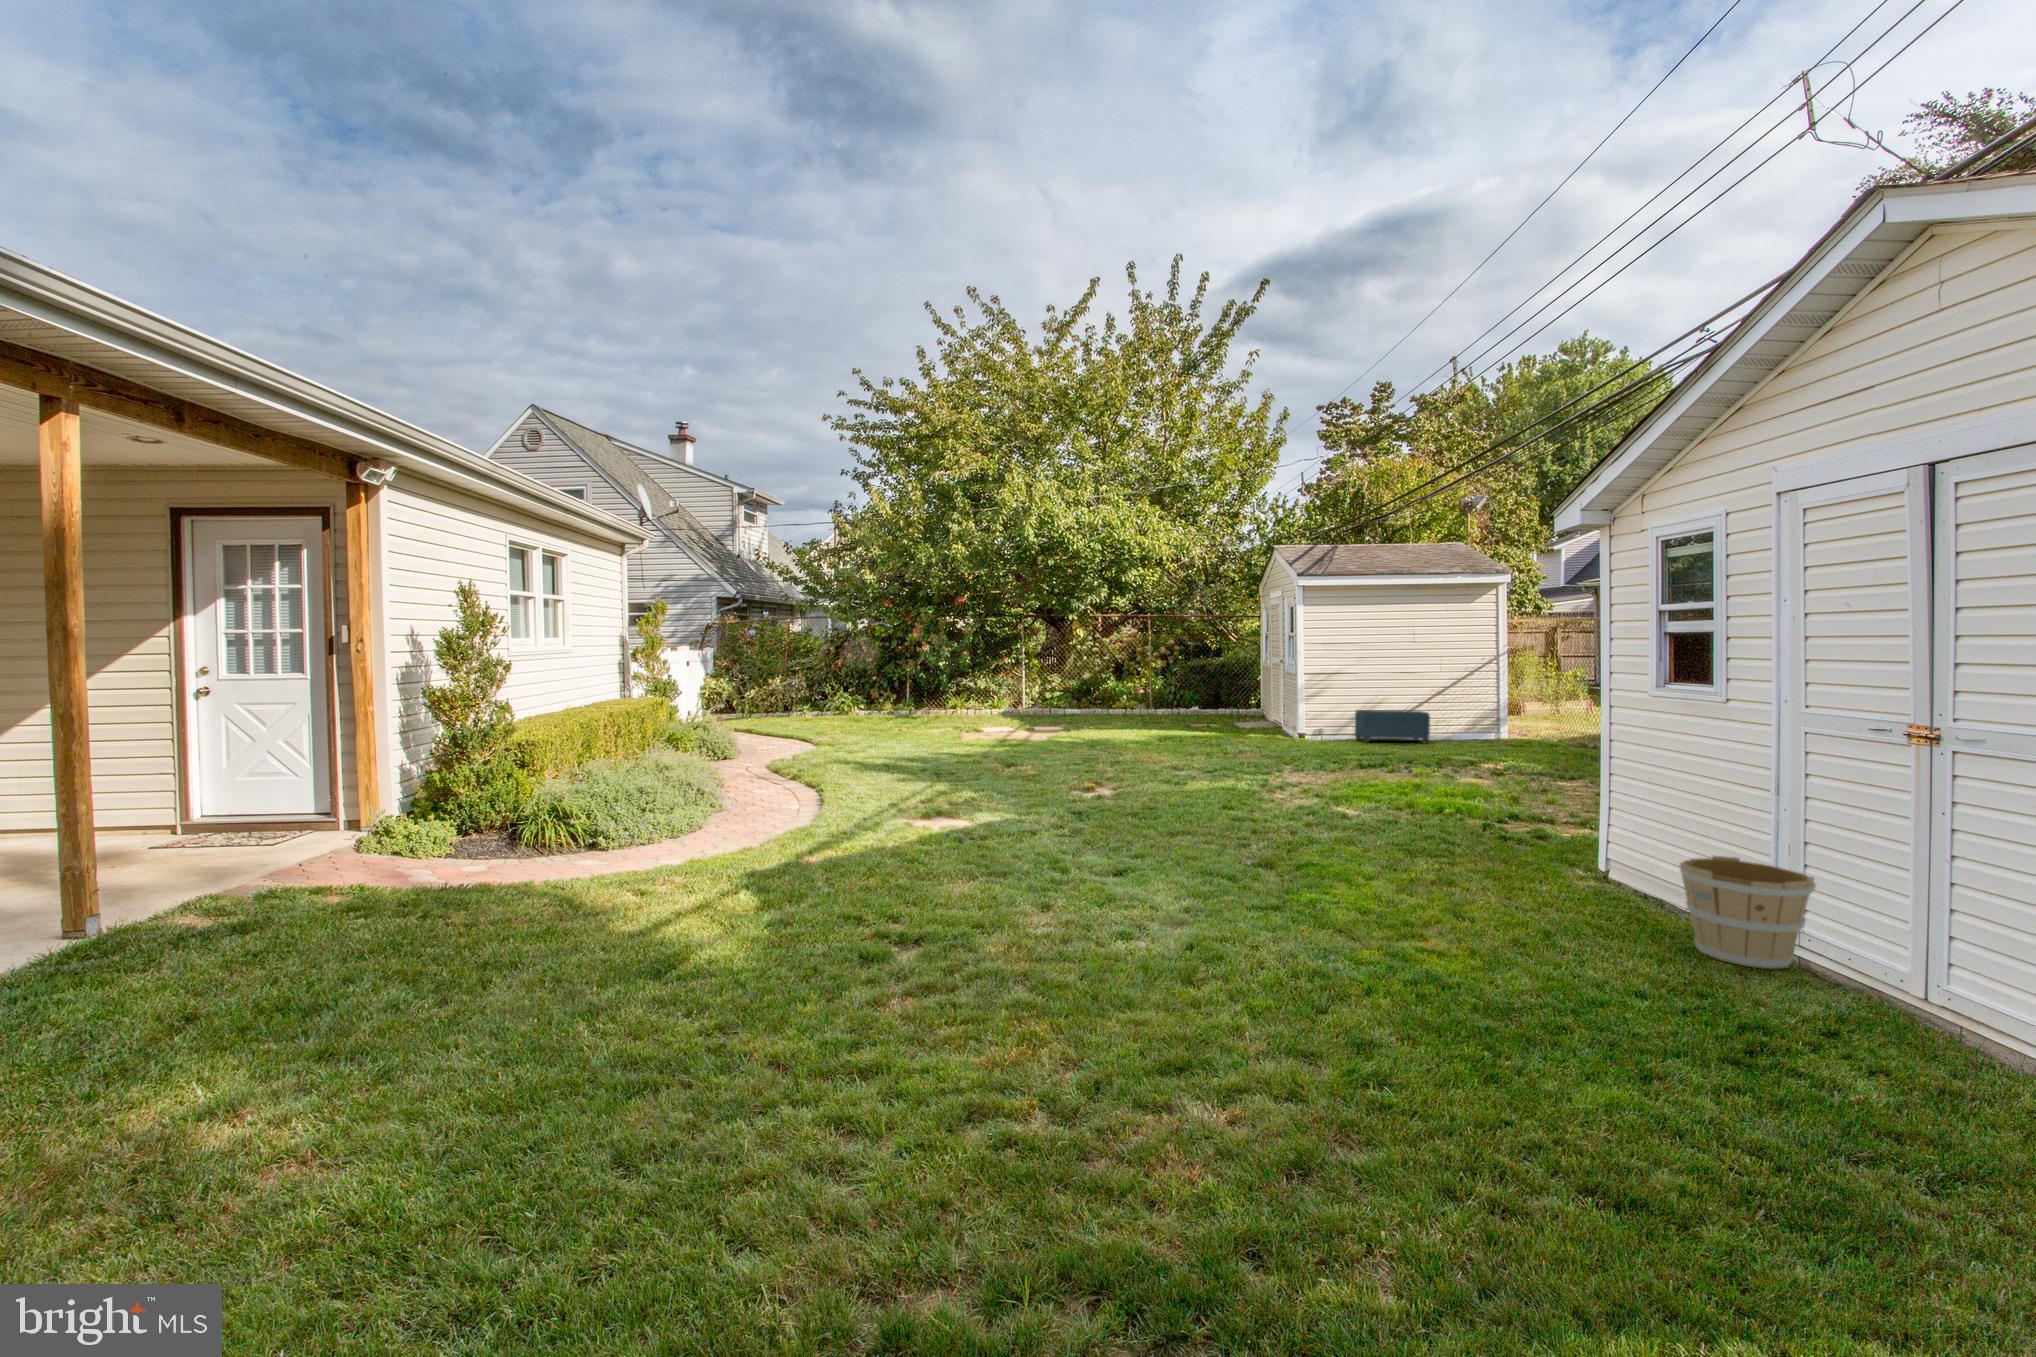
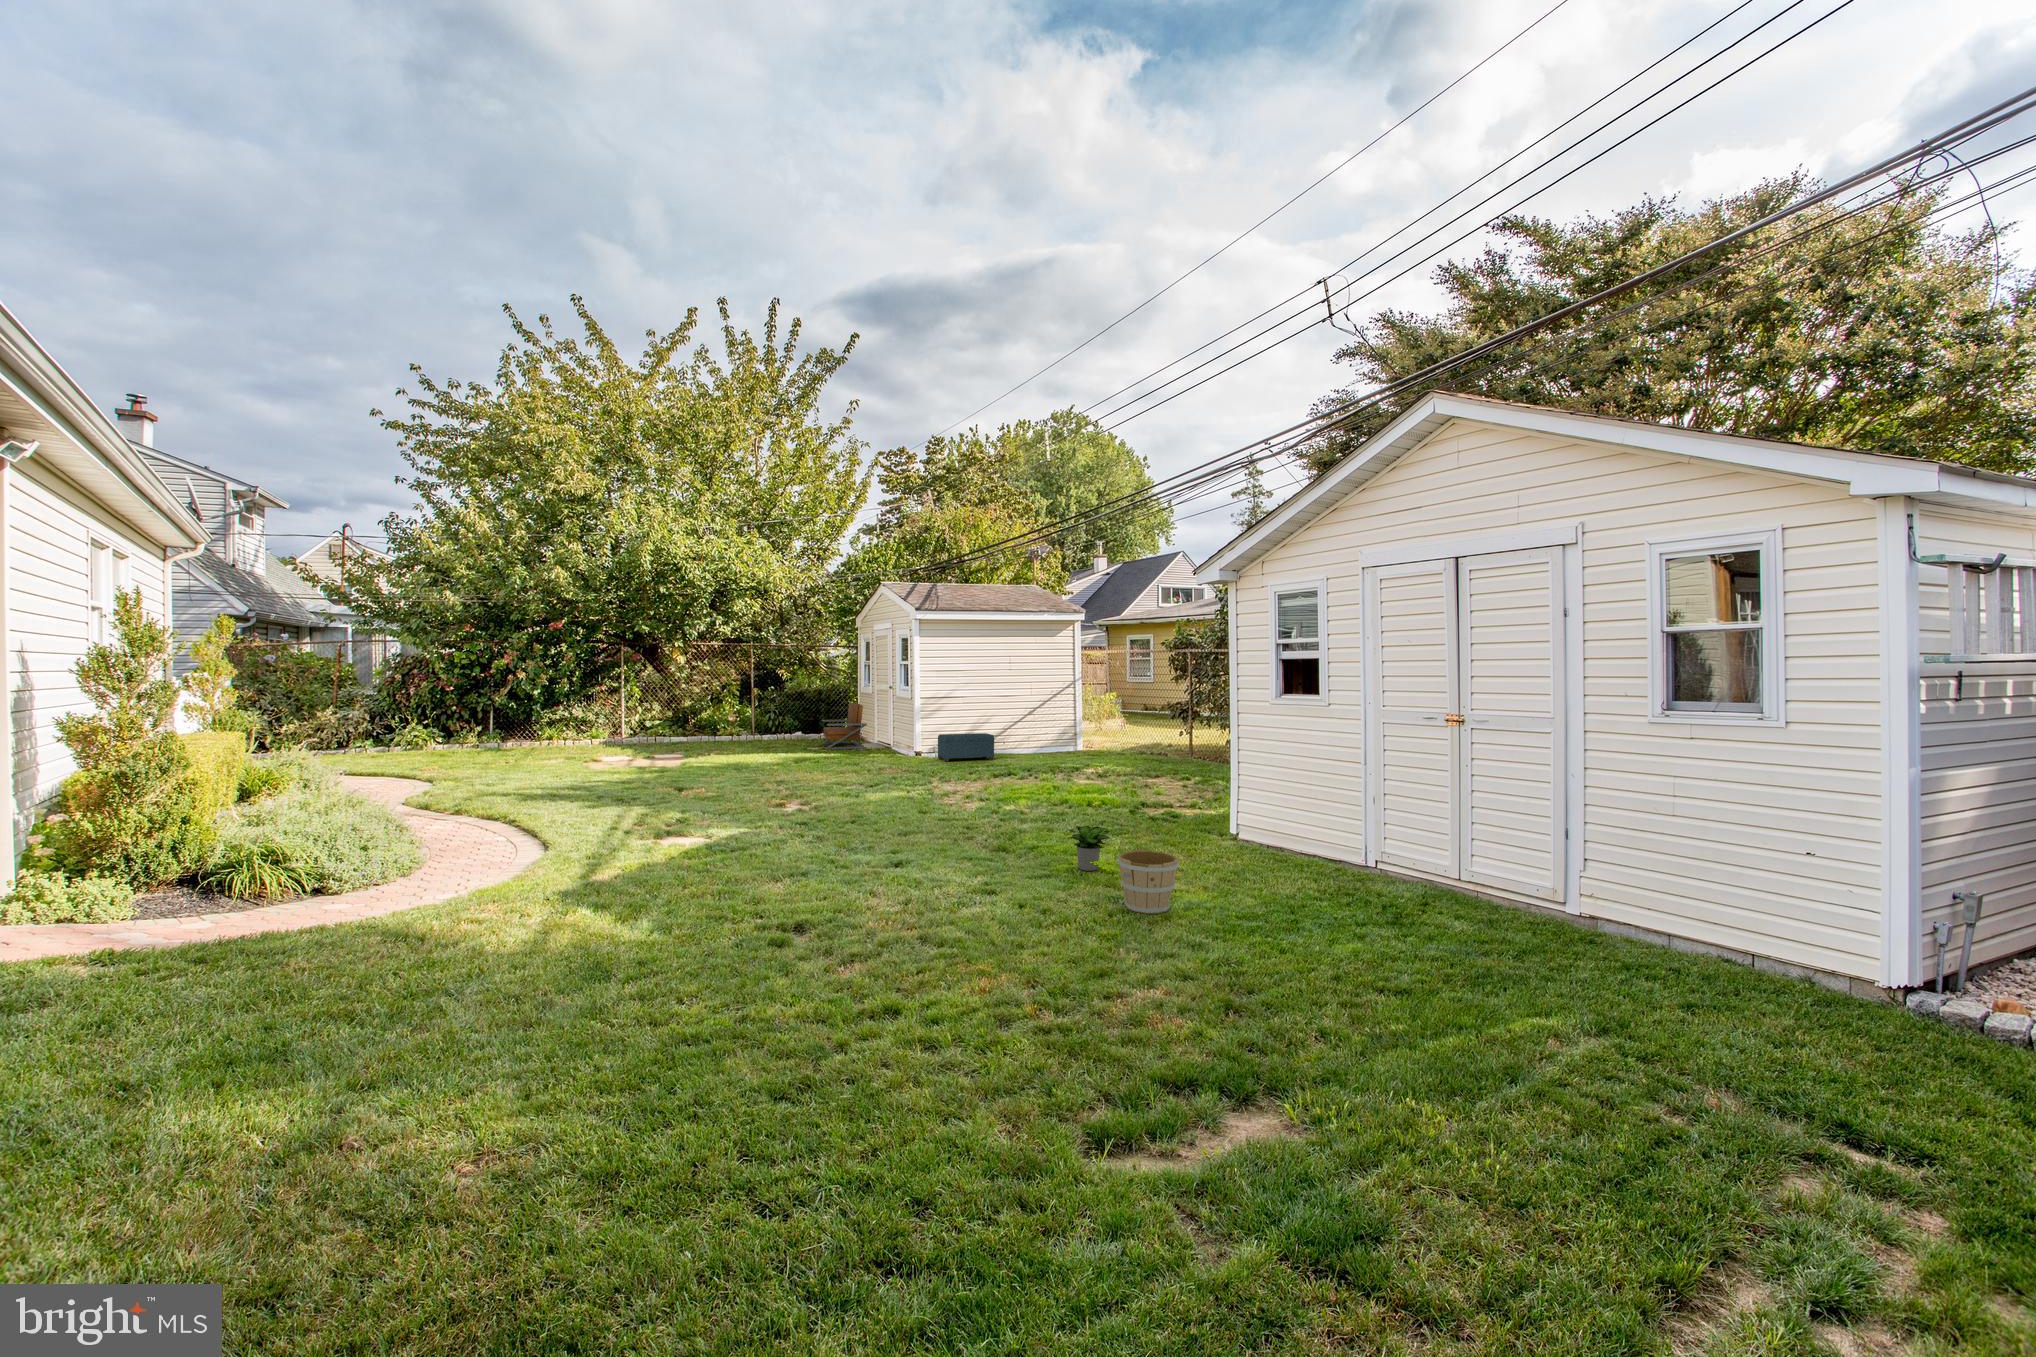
lounge chair: none [1217,675,1269,726] -> present [822,702,867,749]
potted plant: none [1566,817,1658,886] -> present [1068,826,1111,871]

